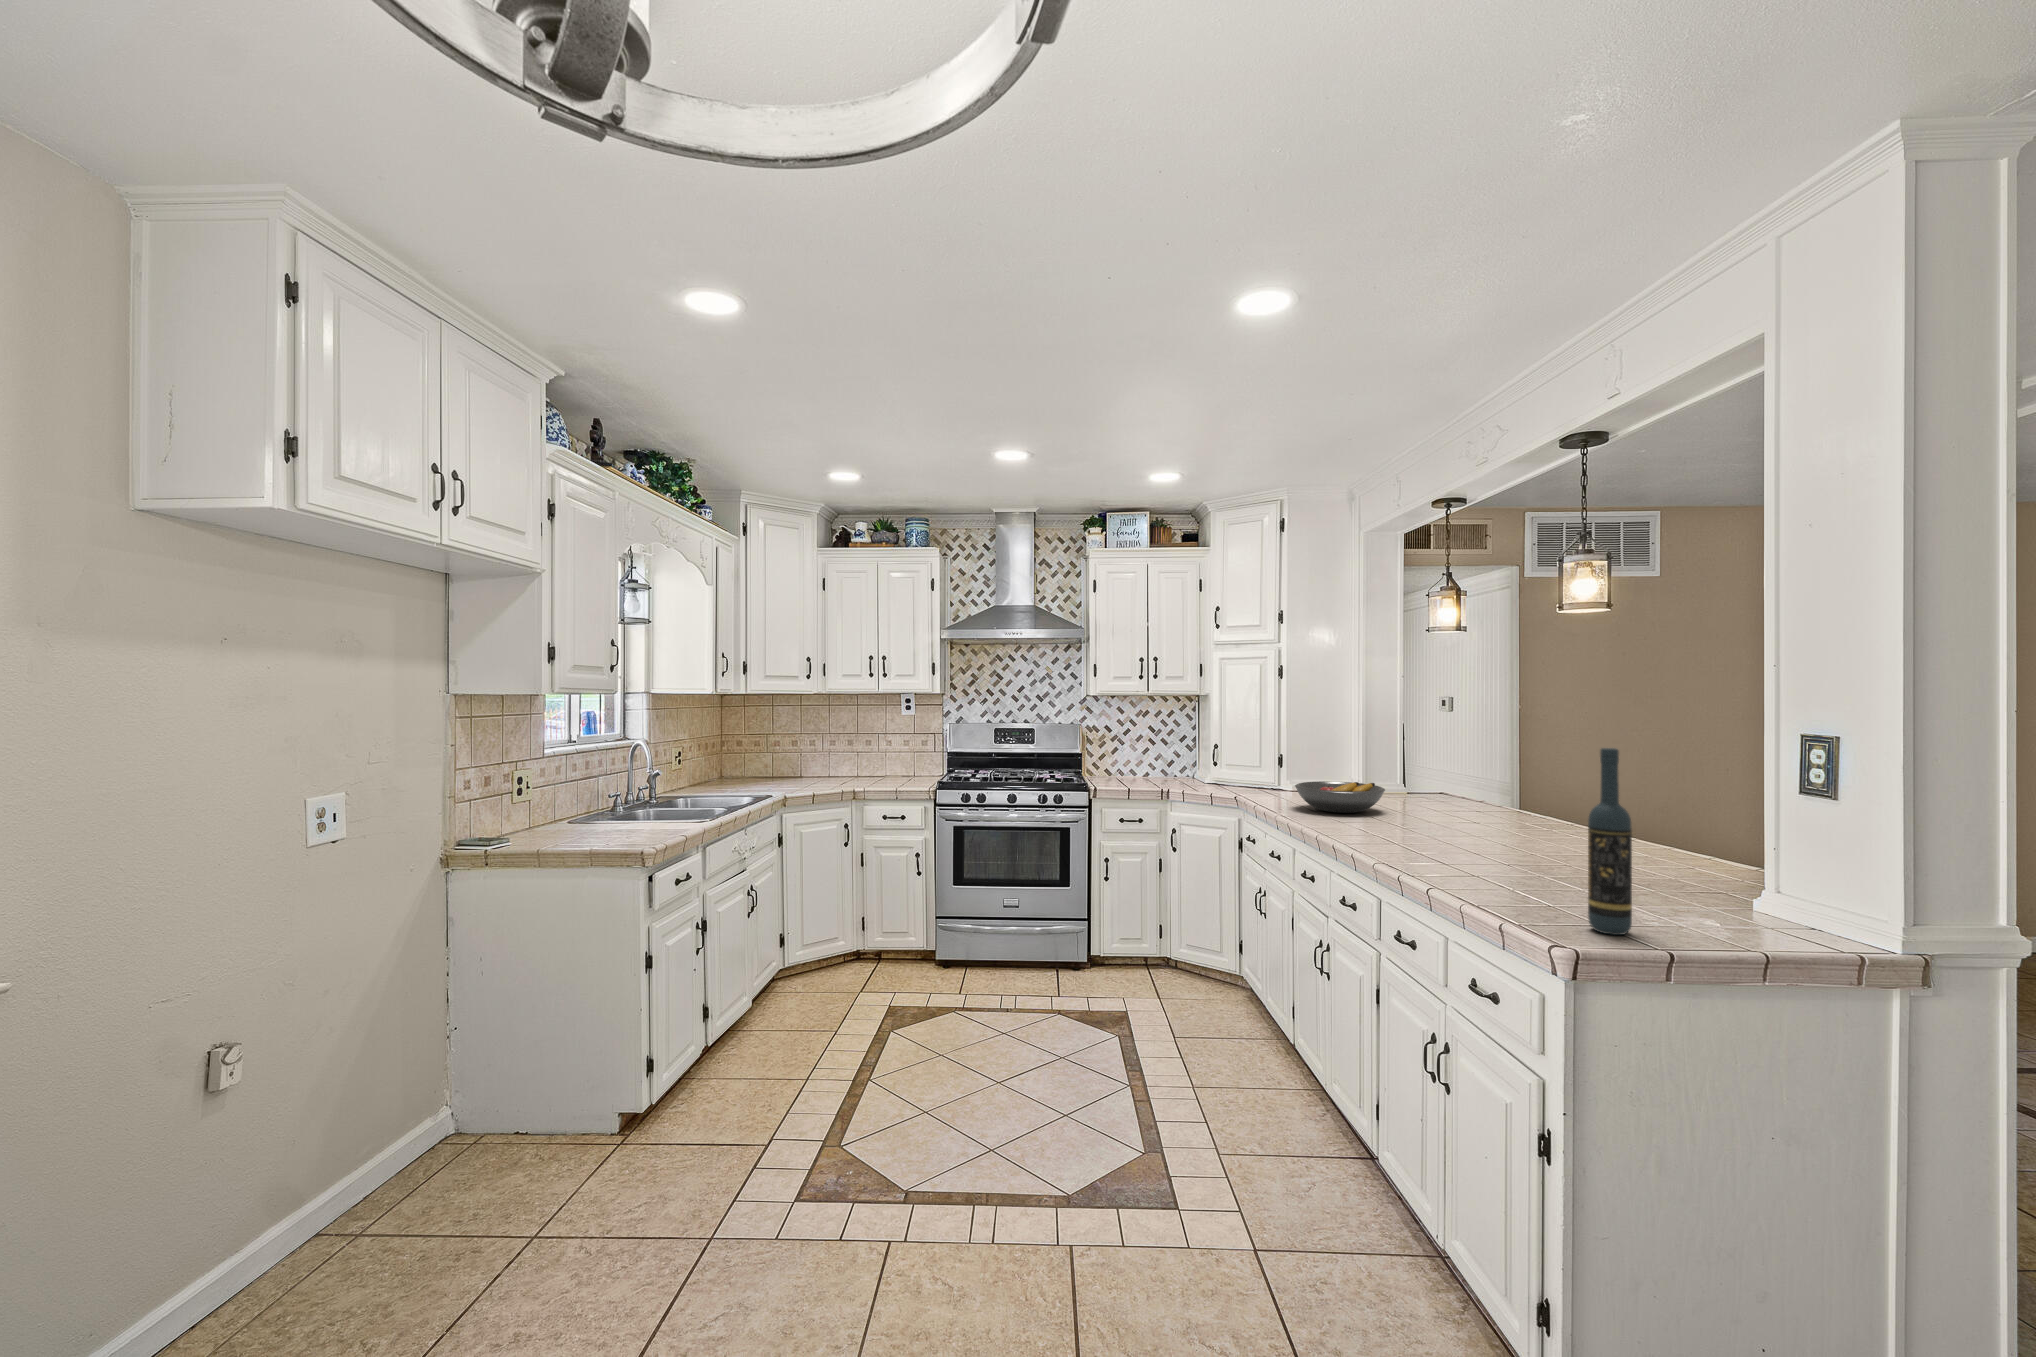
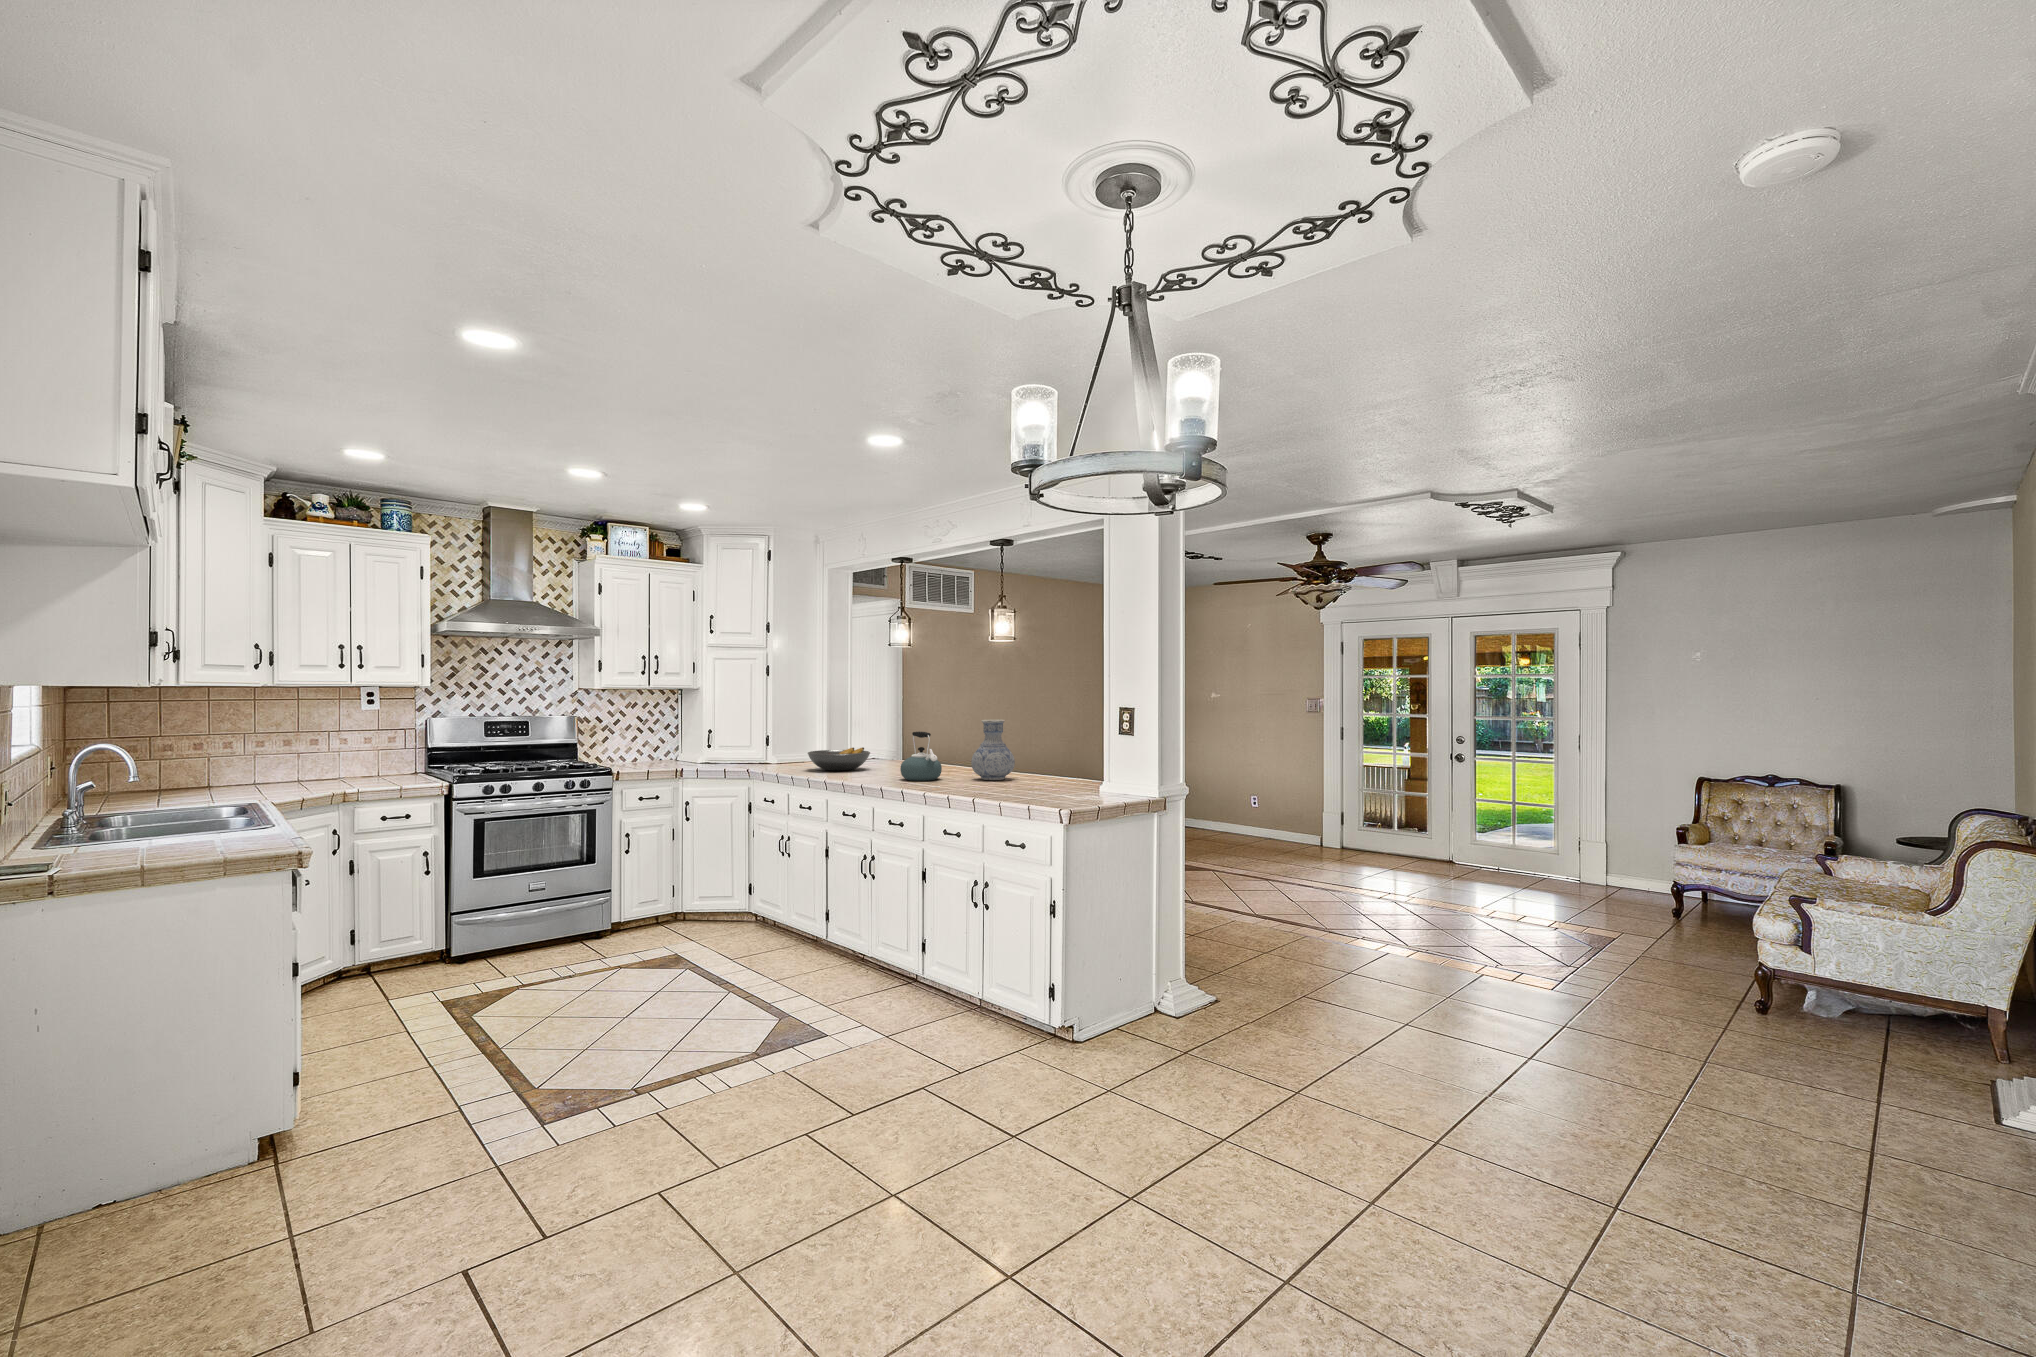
wine bottle: present [1588,748,1632,935] -> none [1052,704,1070,796]
vase: none [1501,759,1587,866] -> present [971,720,1015,780]
kettle: none [1382,771,1452,849] -> present [900,732,942,781]

